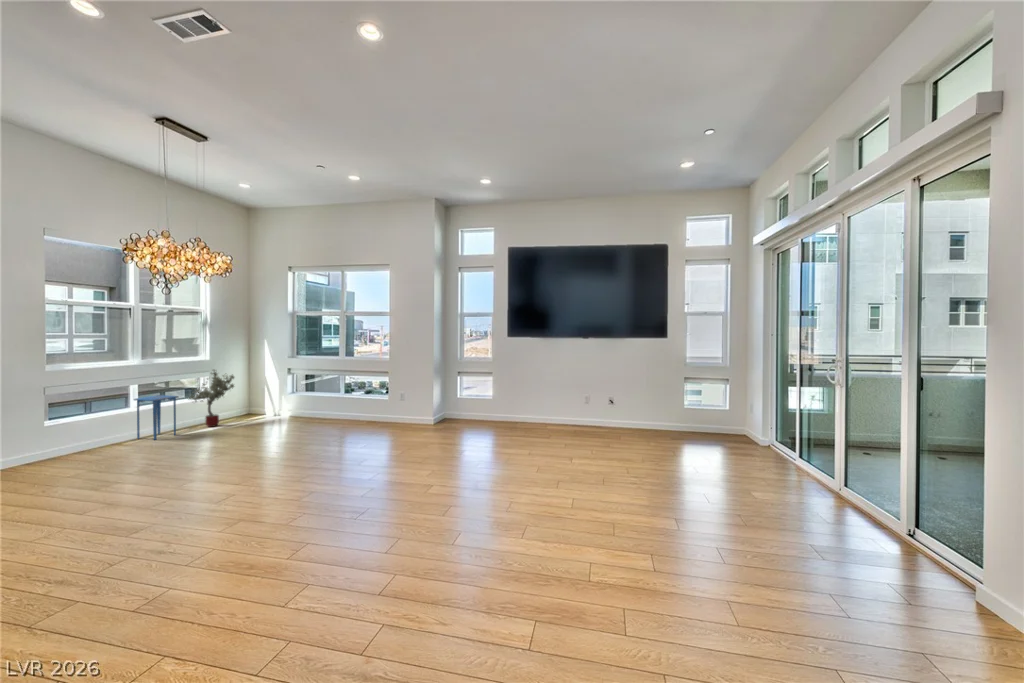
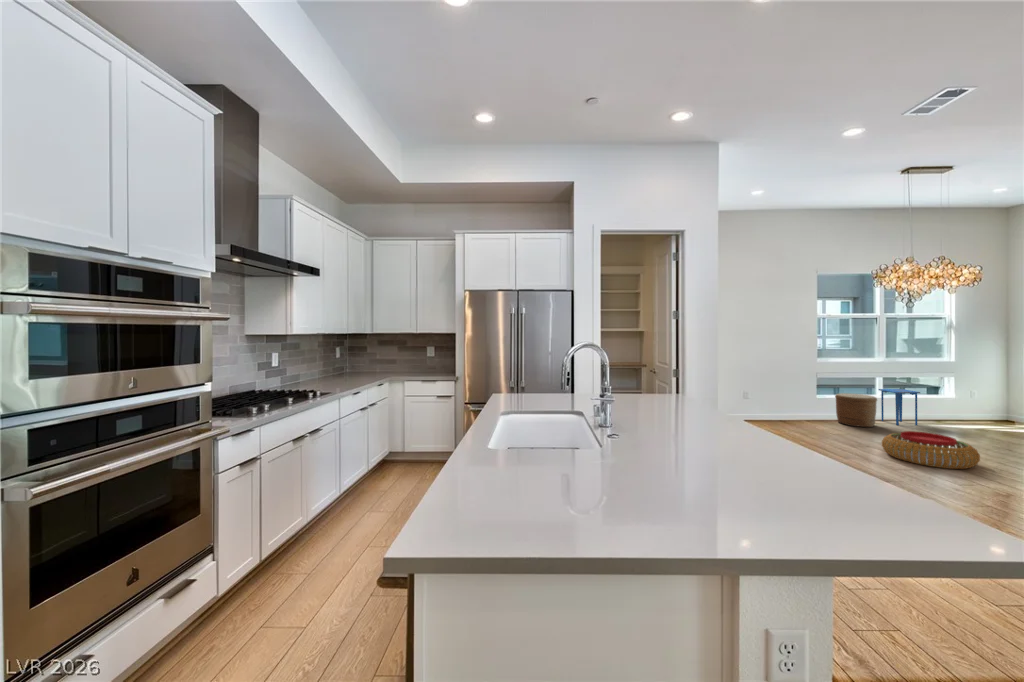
potted tree: present [189,370,234,427] -> none [929,371,989,427]
woven basket: none [72,409,131,456] -> present [835,393,877,427]
pouf: none [133,442,230,486] -> present [882,431,980,469]

